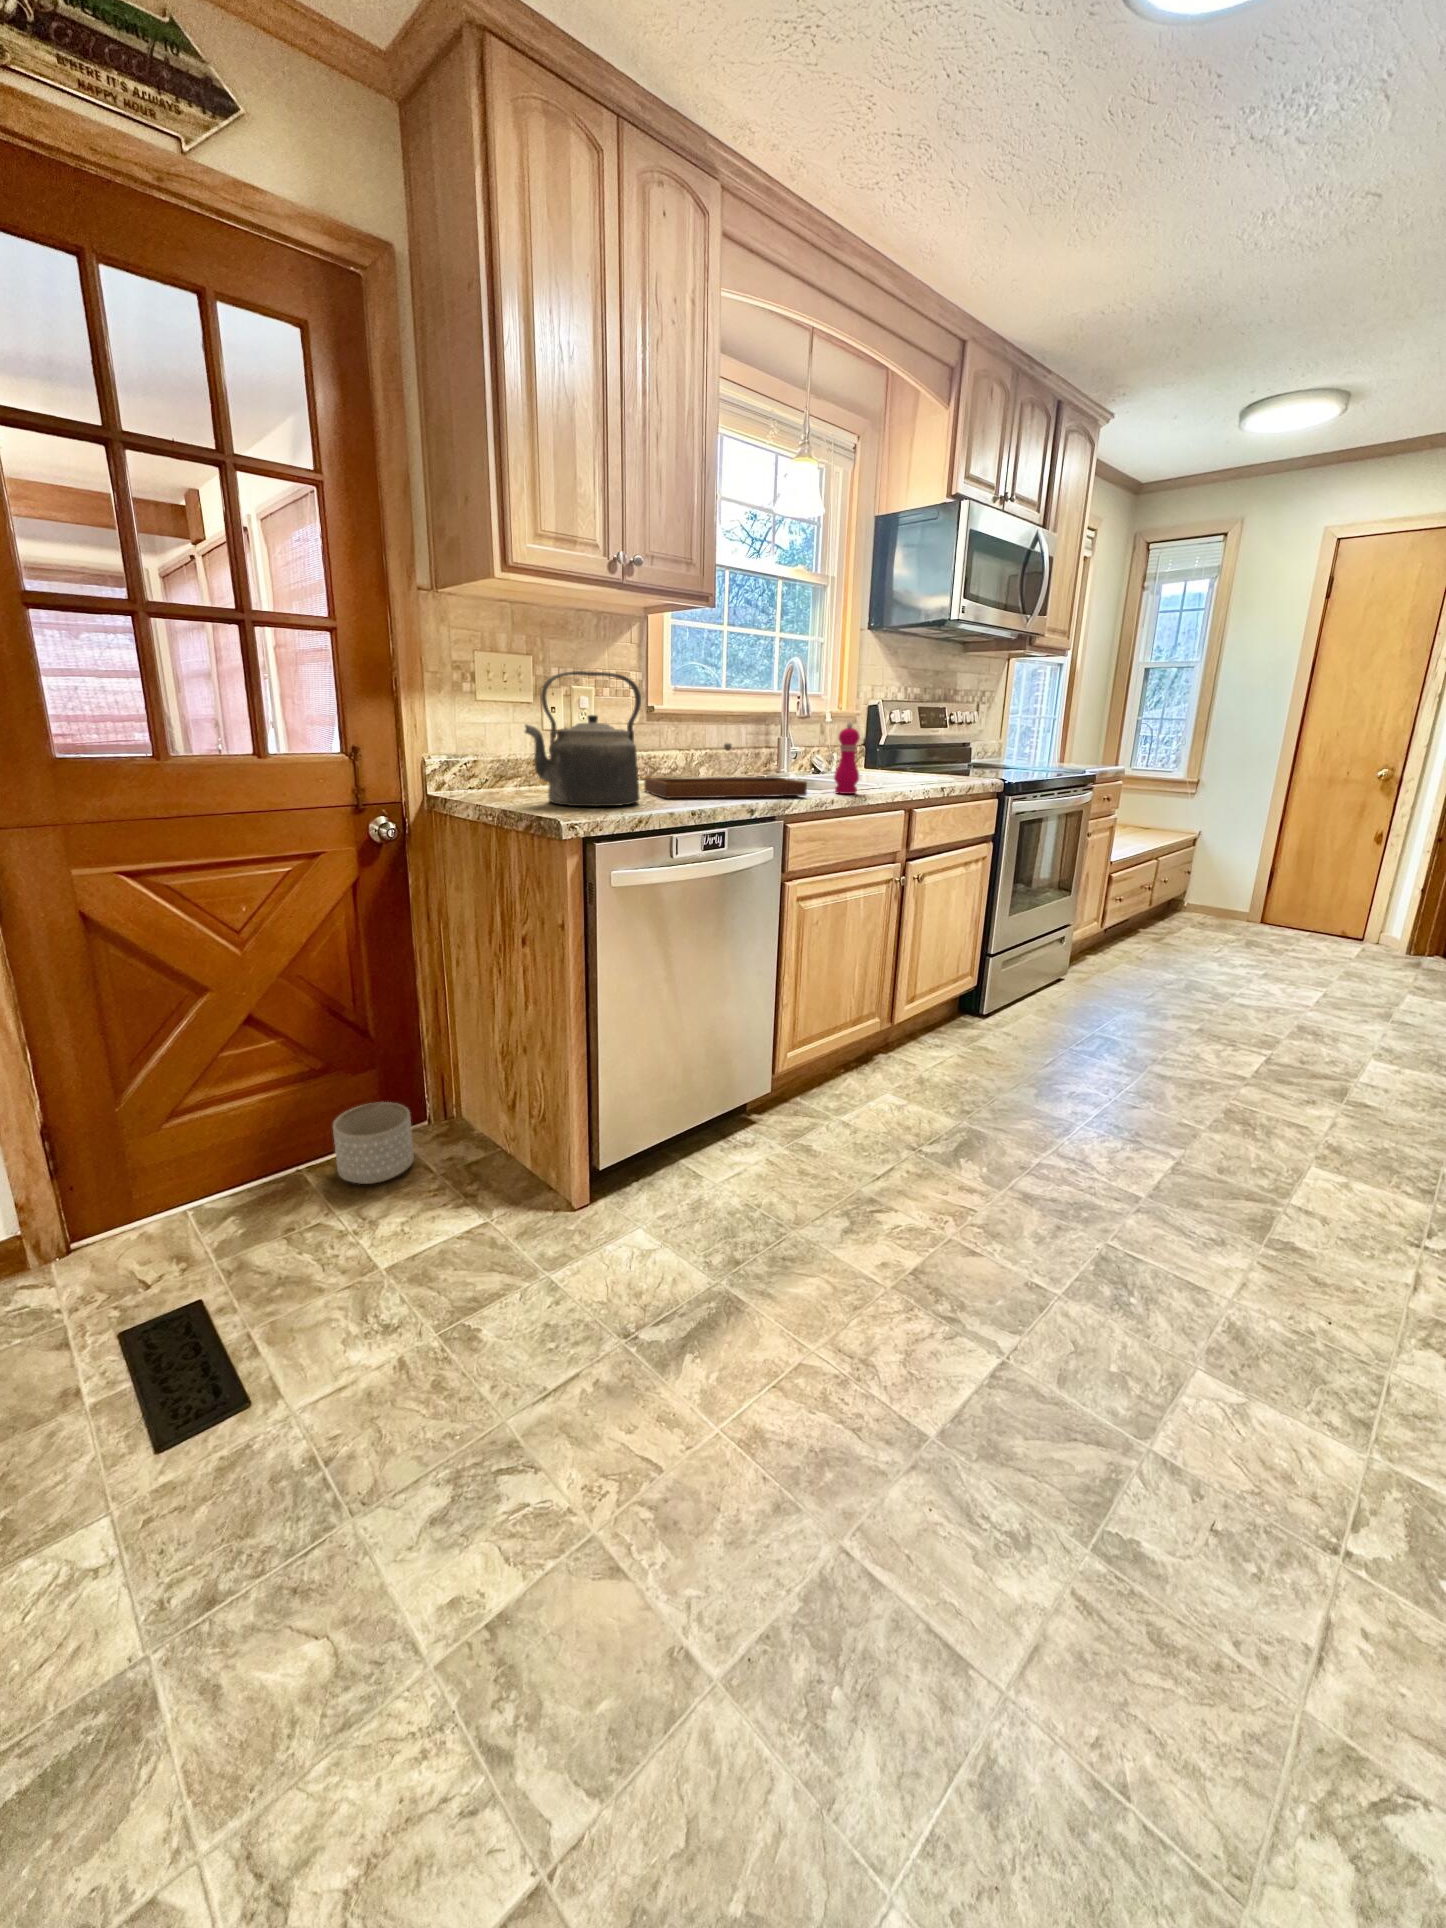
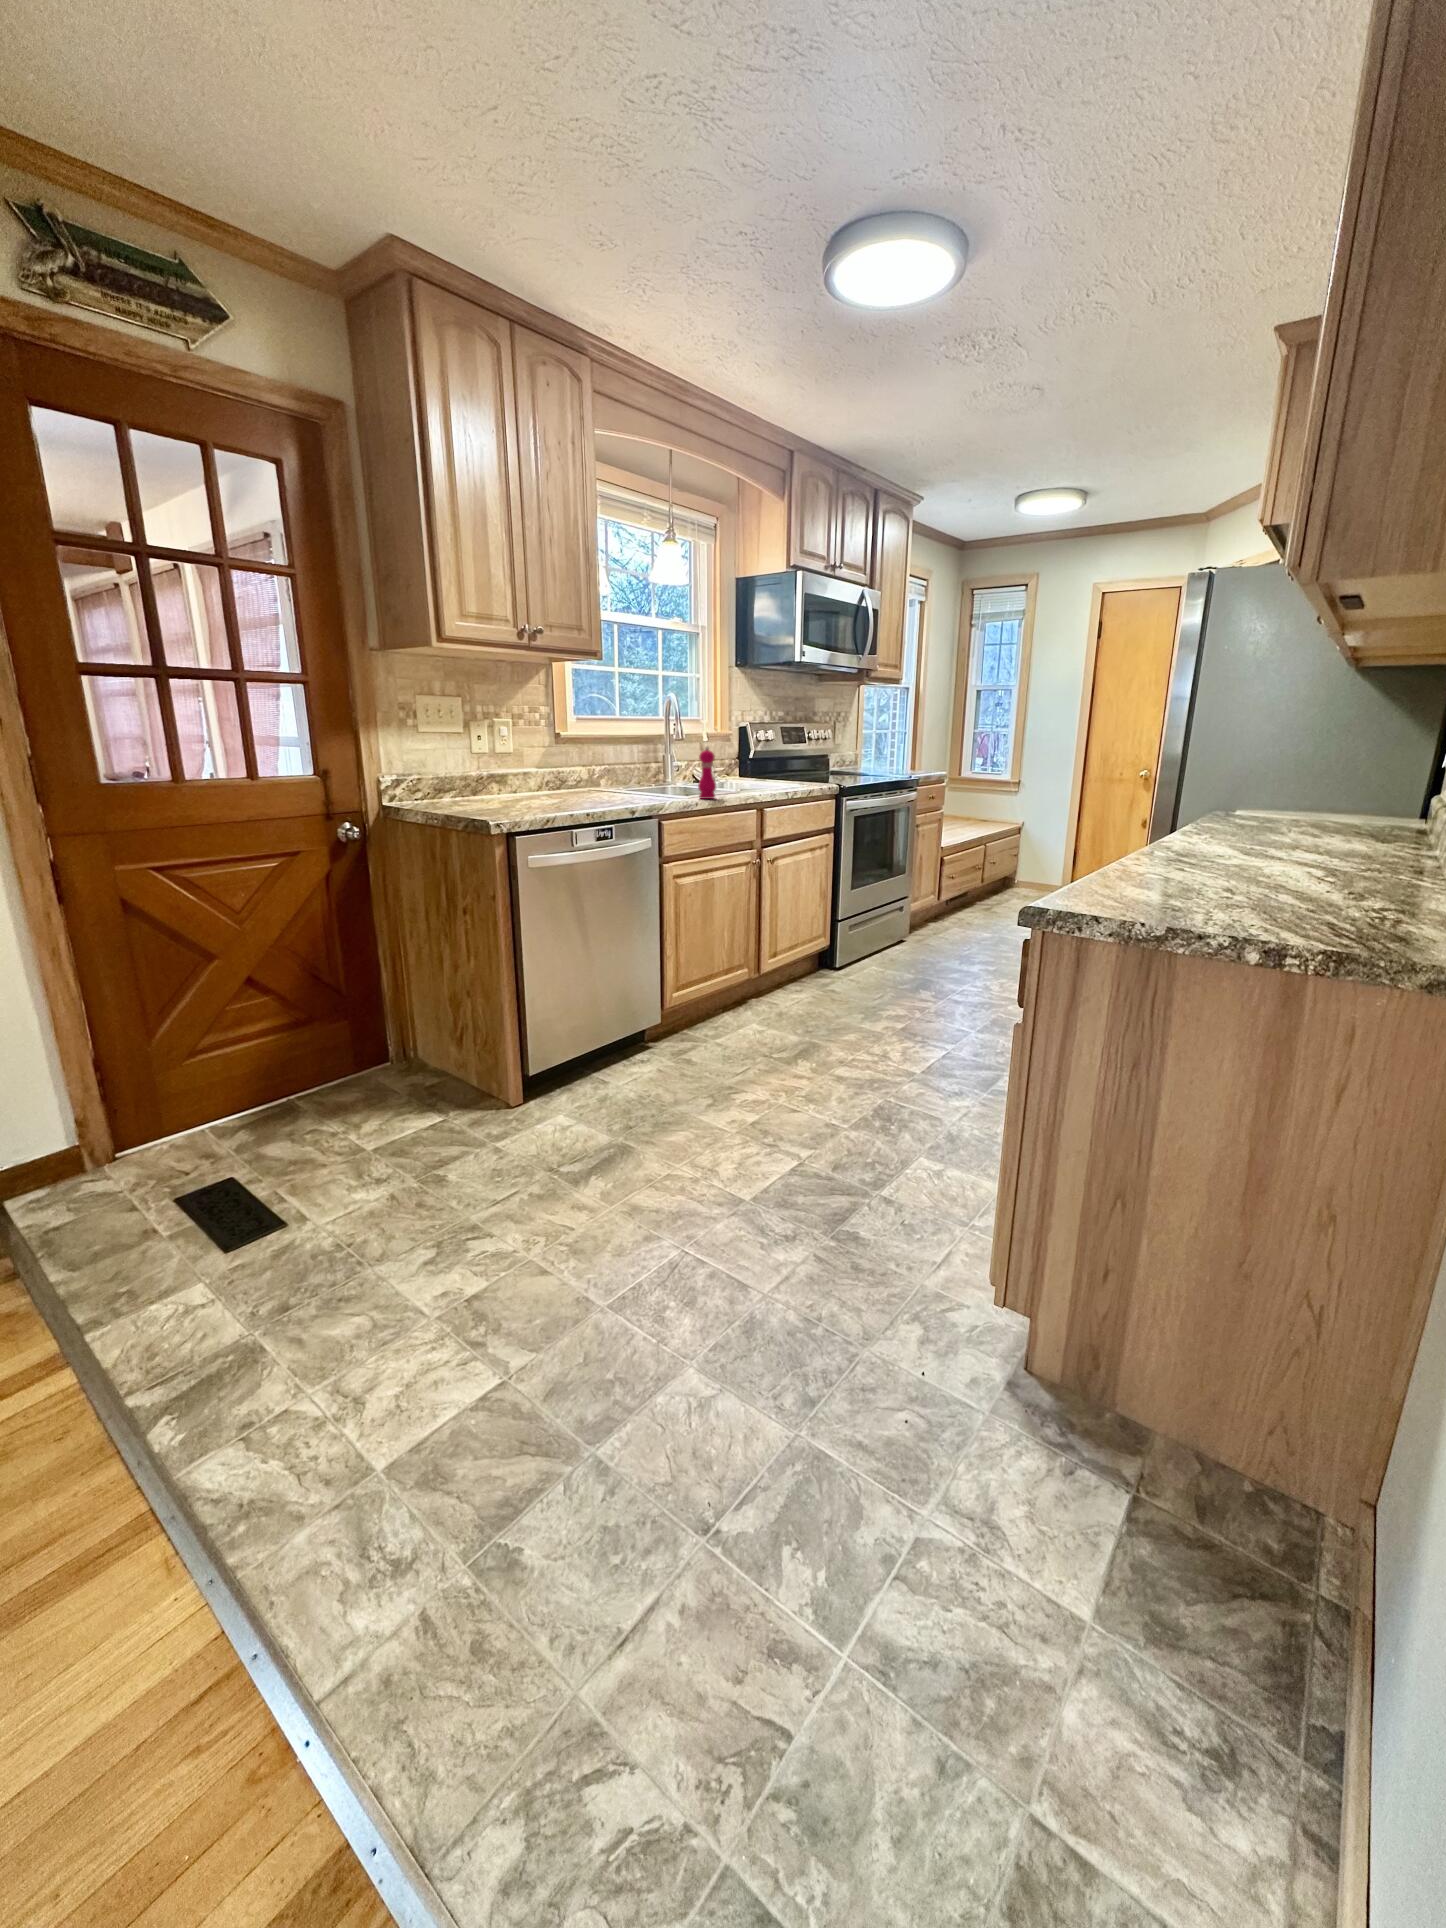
kettle: present [525,671,641,806] -> none [460,715,548,812]
tray: present [644,743,807,798] -> none [553,762,675,805]
planter: present [333,1102,414,1184] -> none [318,1045,383,1104]

